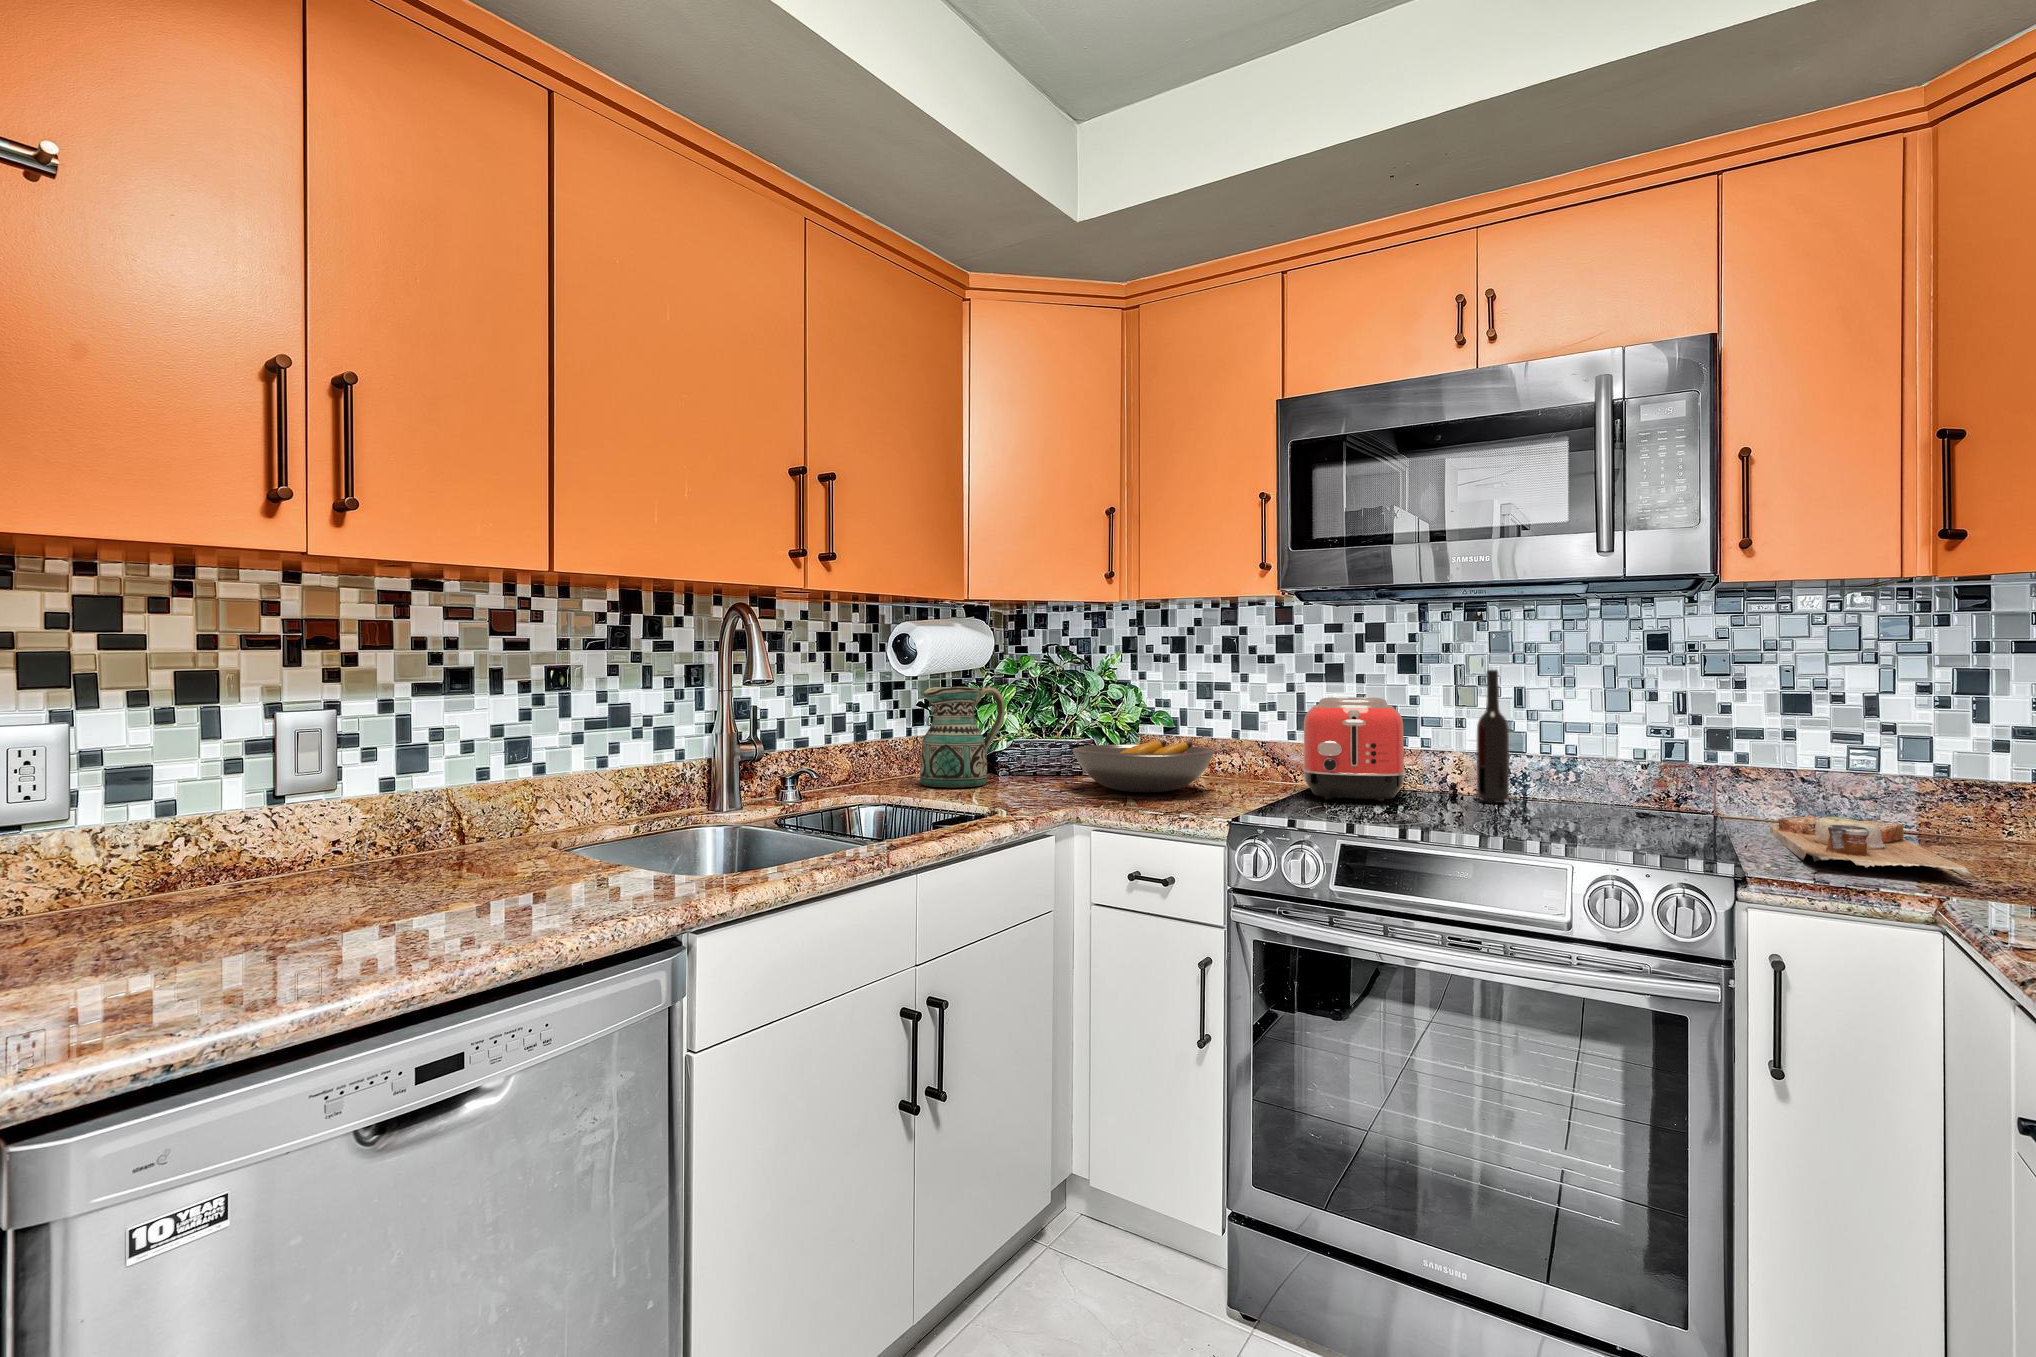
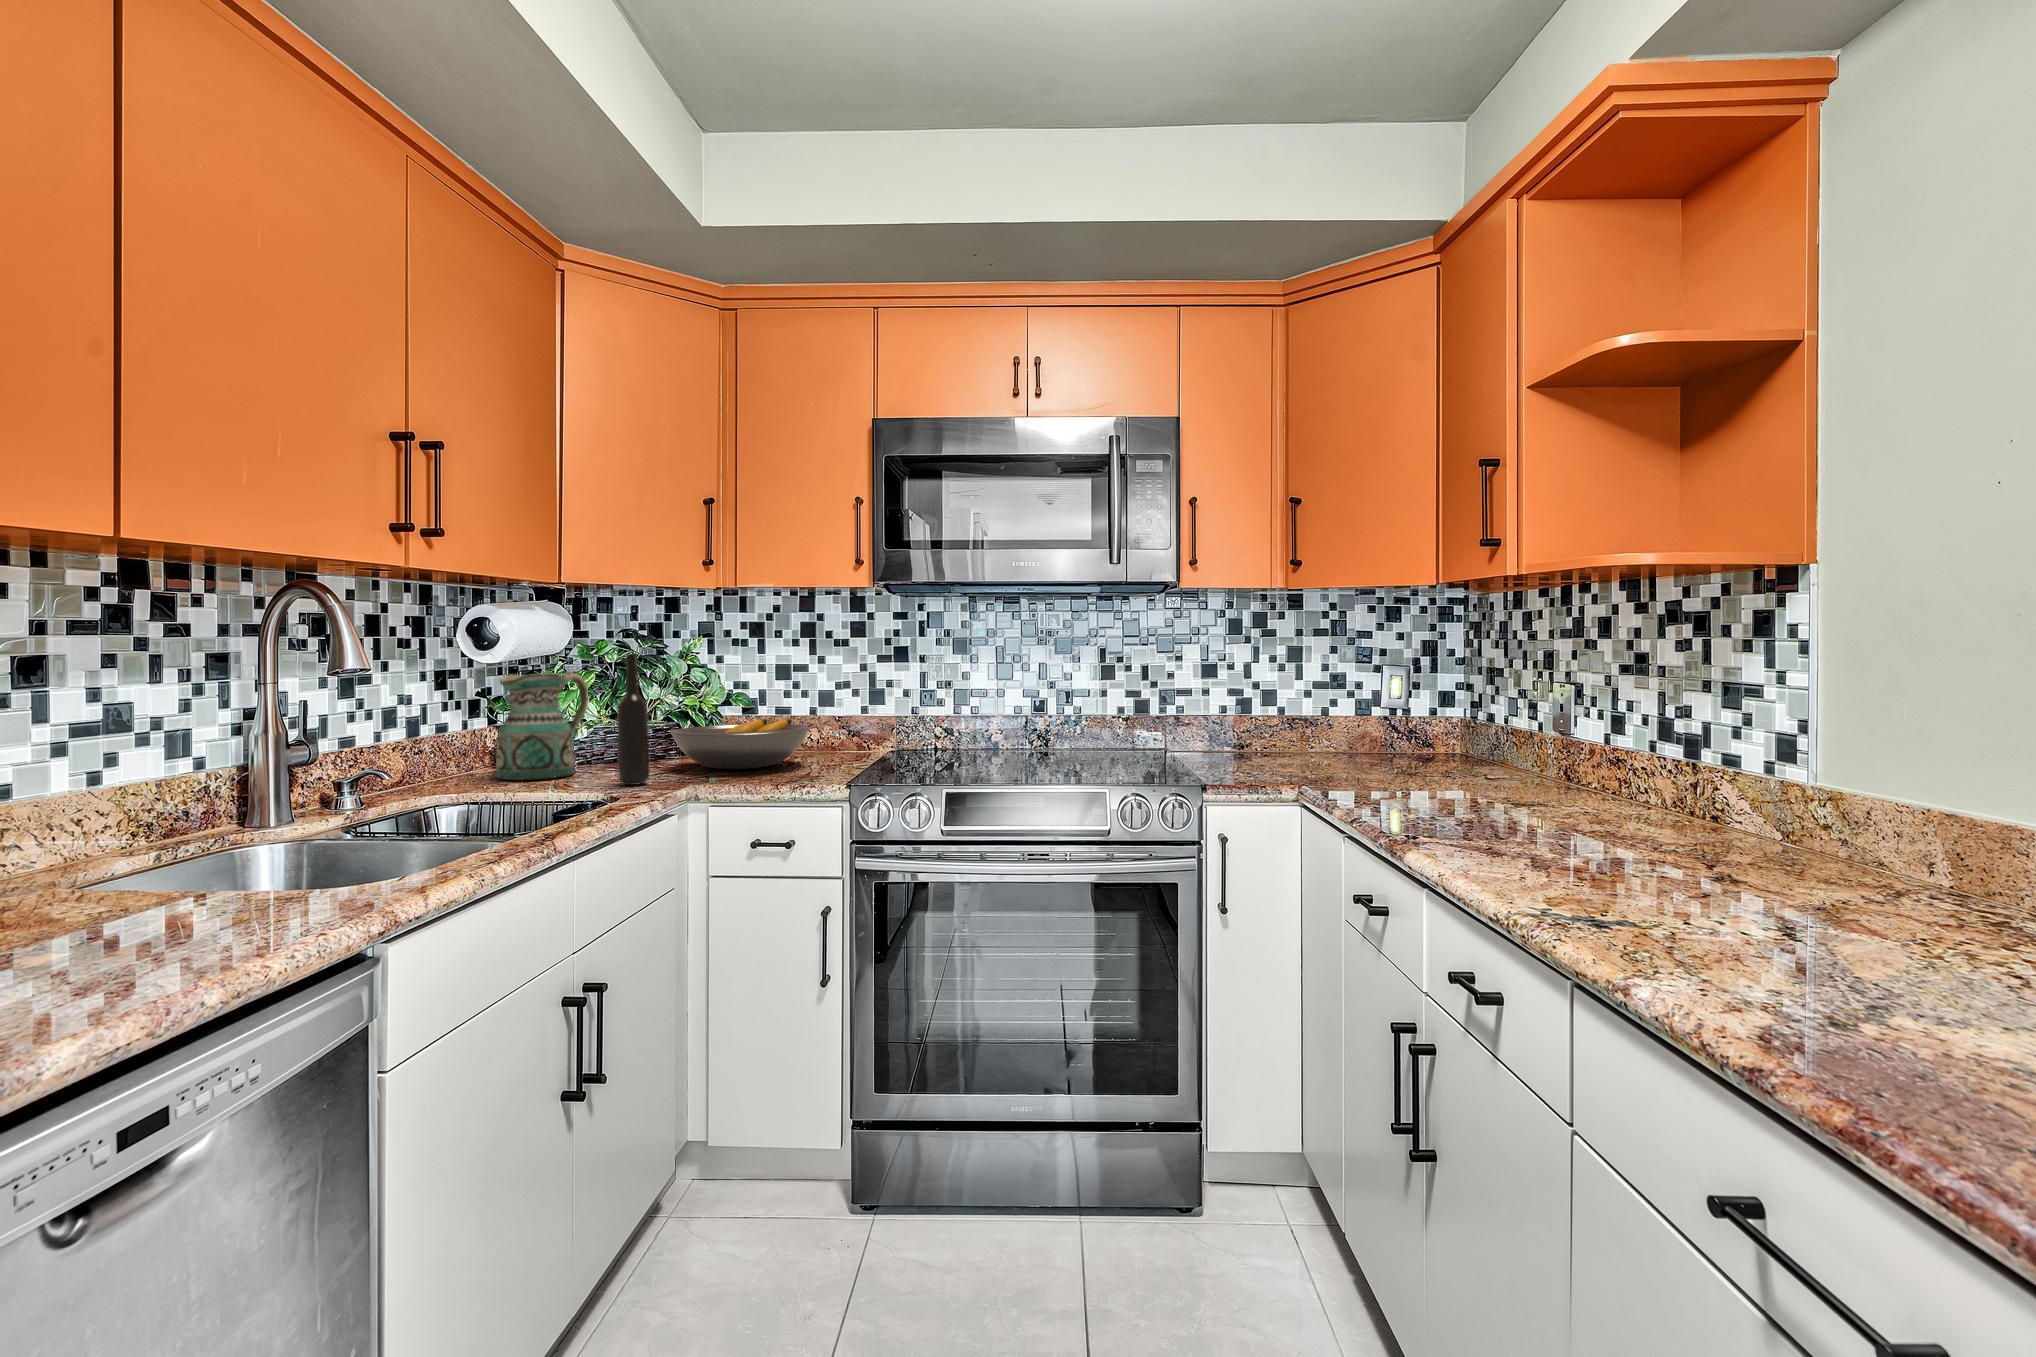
bottle: present [1477,670,1509,803] -> present [617,654,650,785]
toaster: present [1302,697,1406,802] -> none [881,675,967,763]
cutting board: present [1770,815,1972,880] -> none [1204,746,1316,778]

